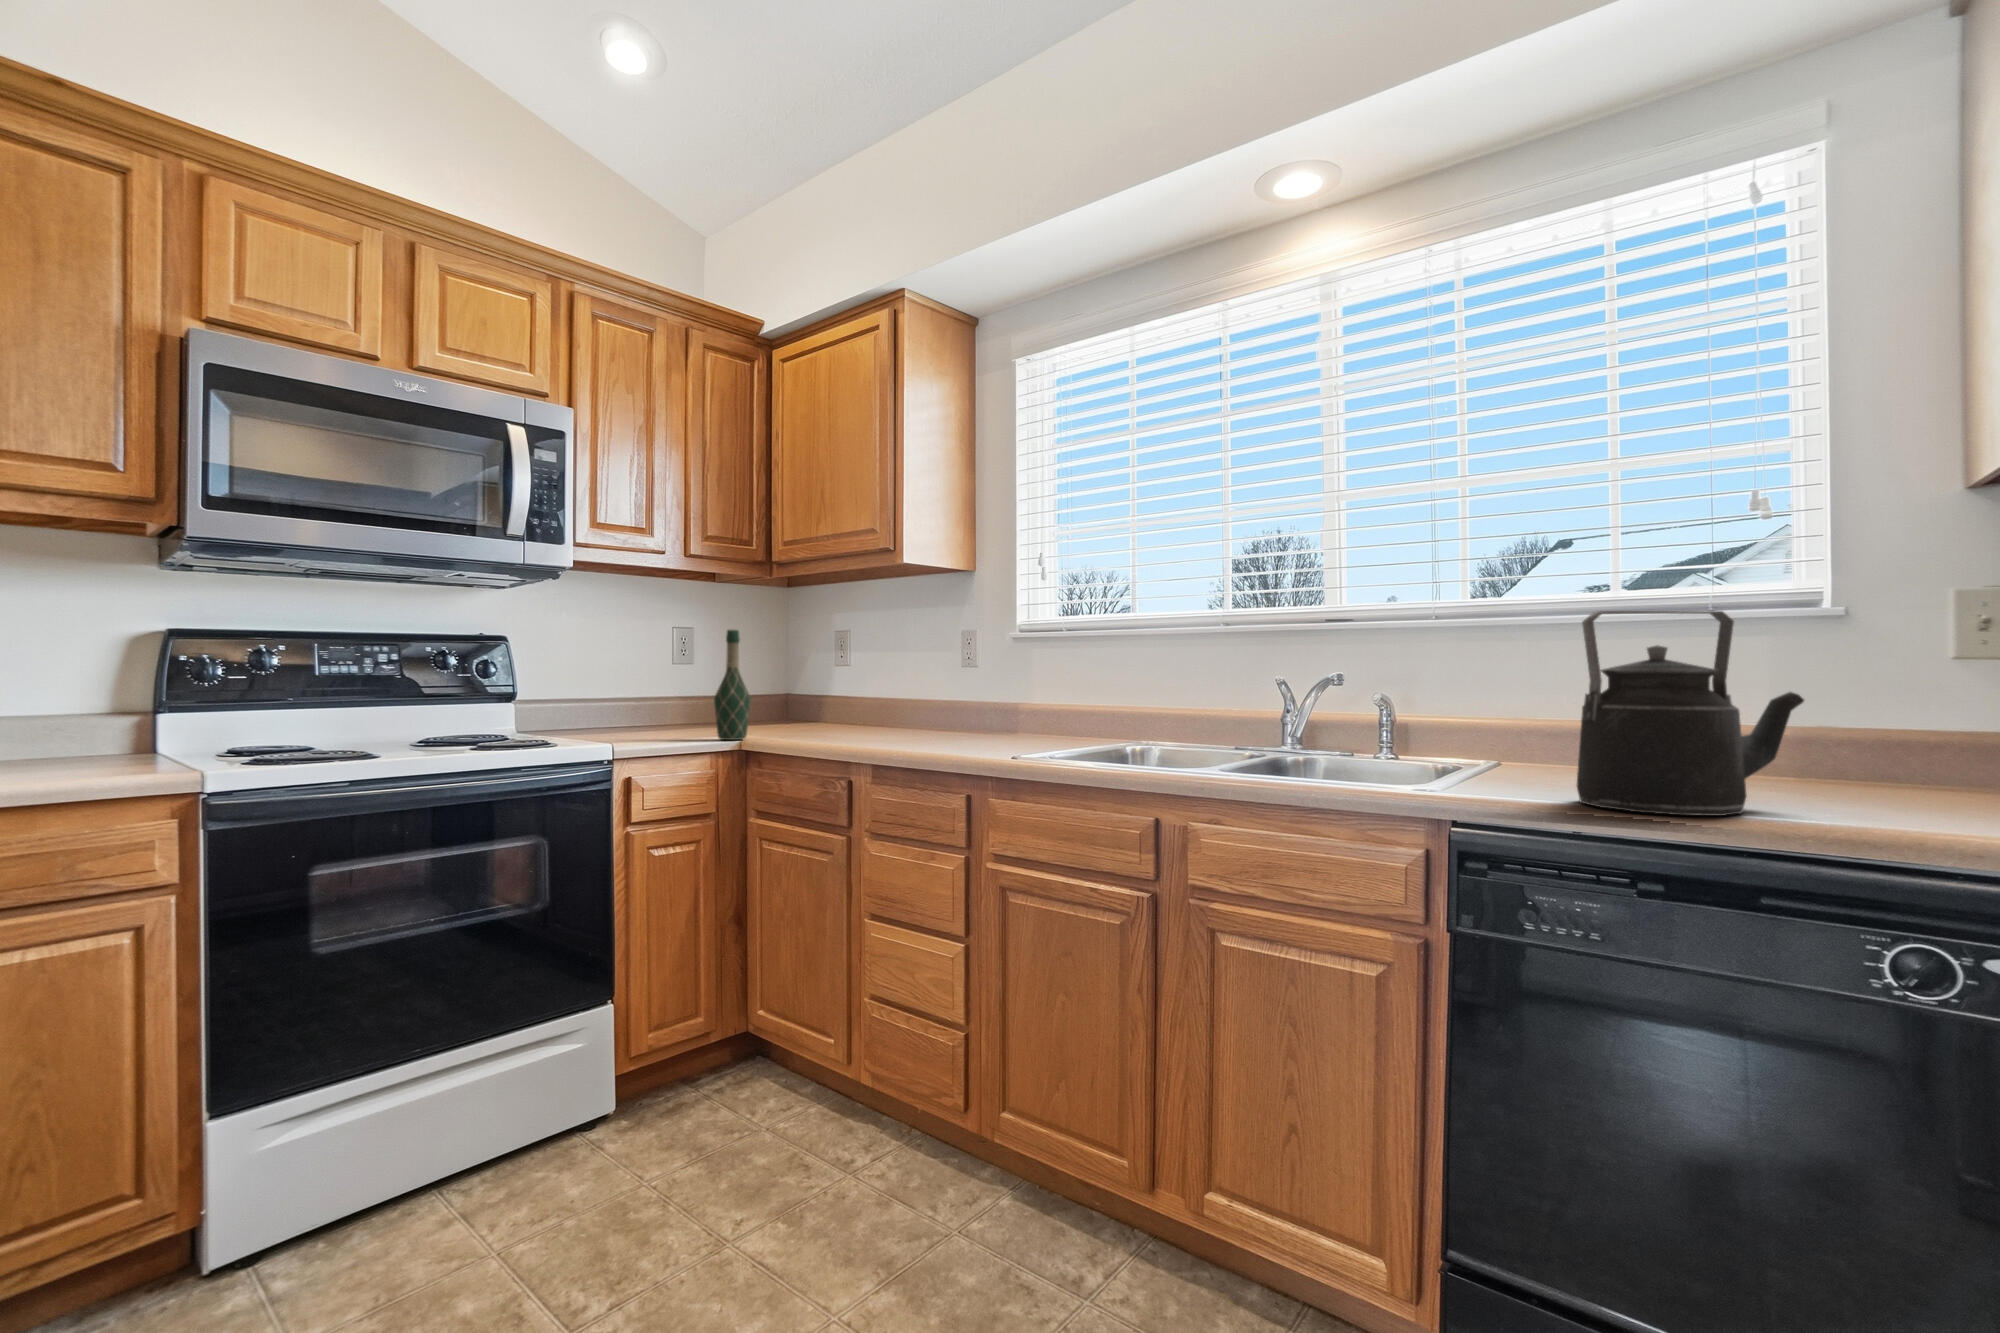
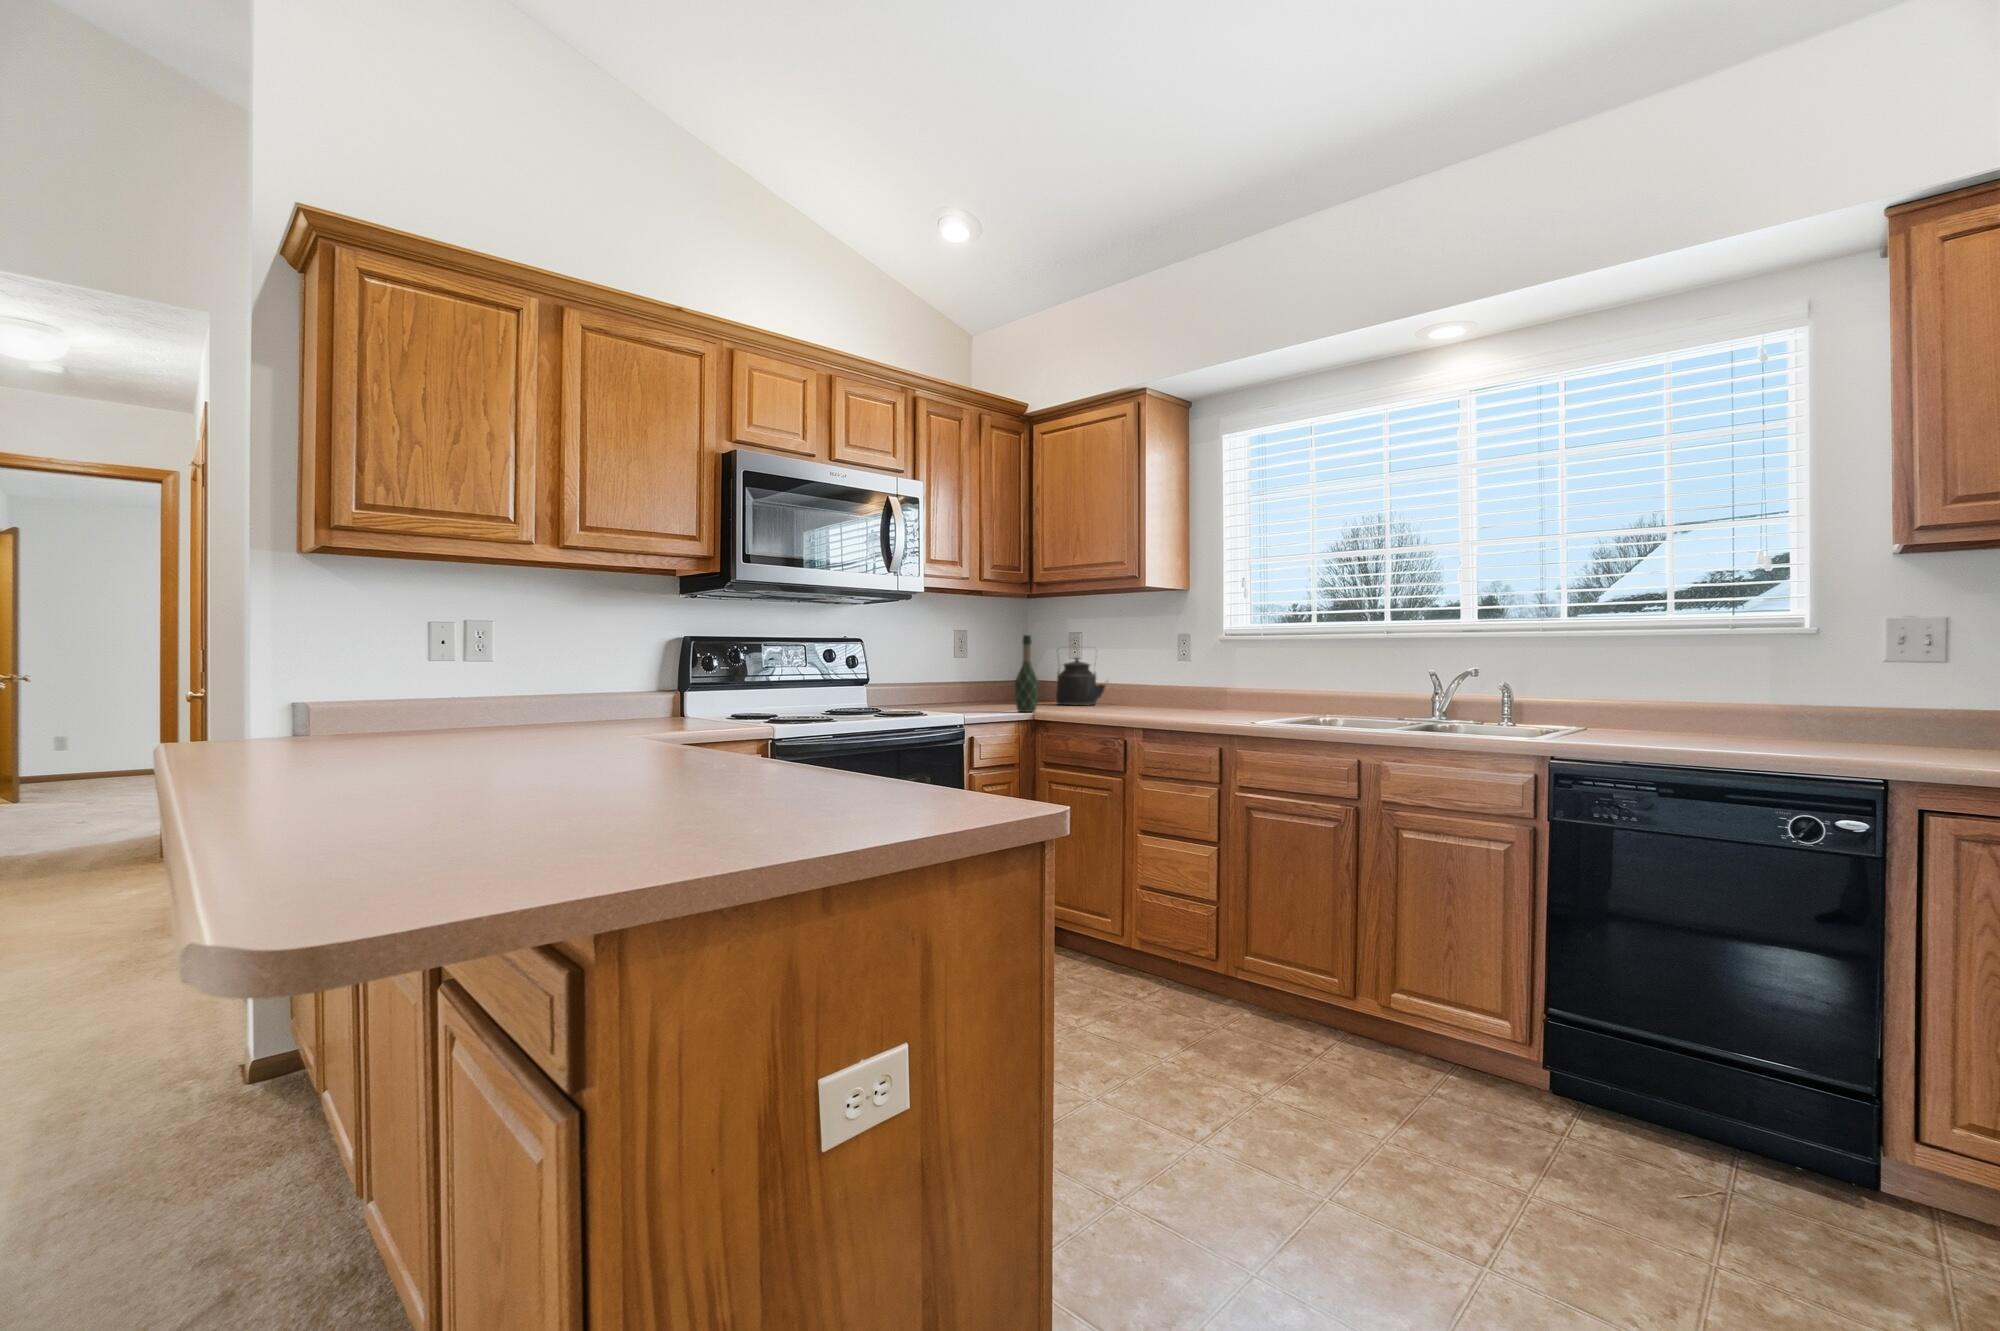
kettle: present [1577,611,1804,816] -> present [1056,657,1105,705]

